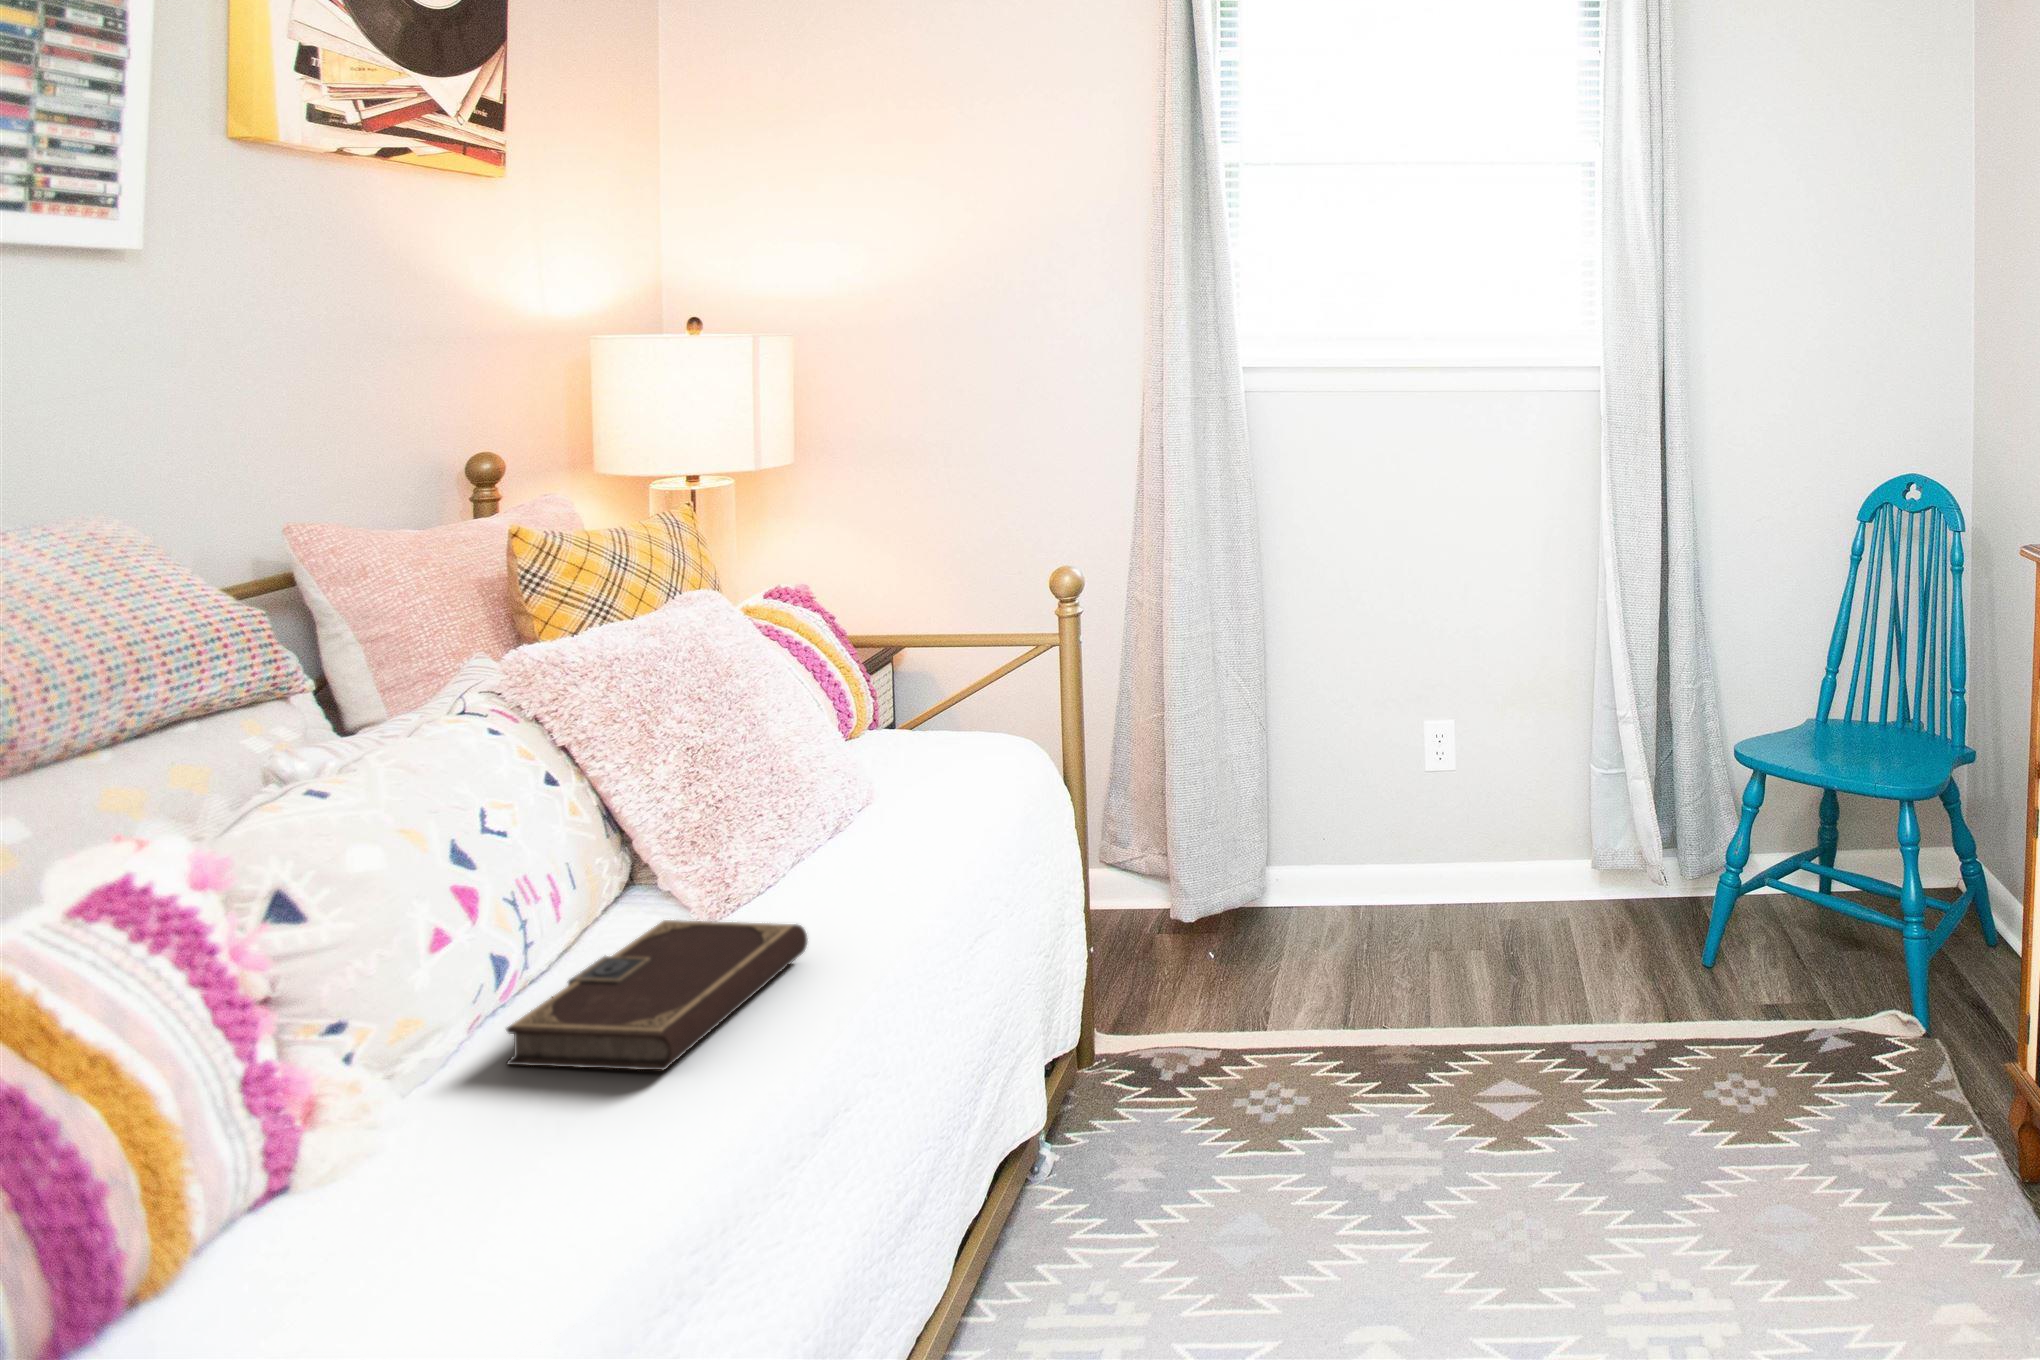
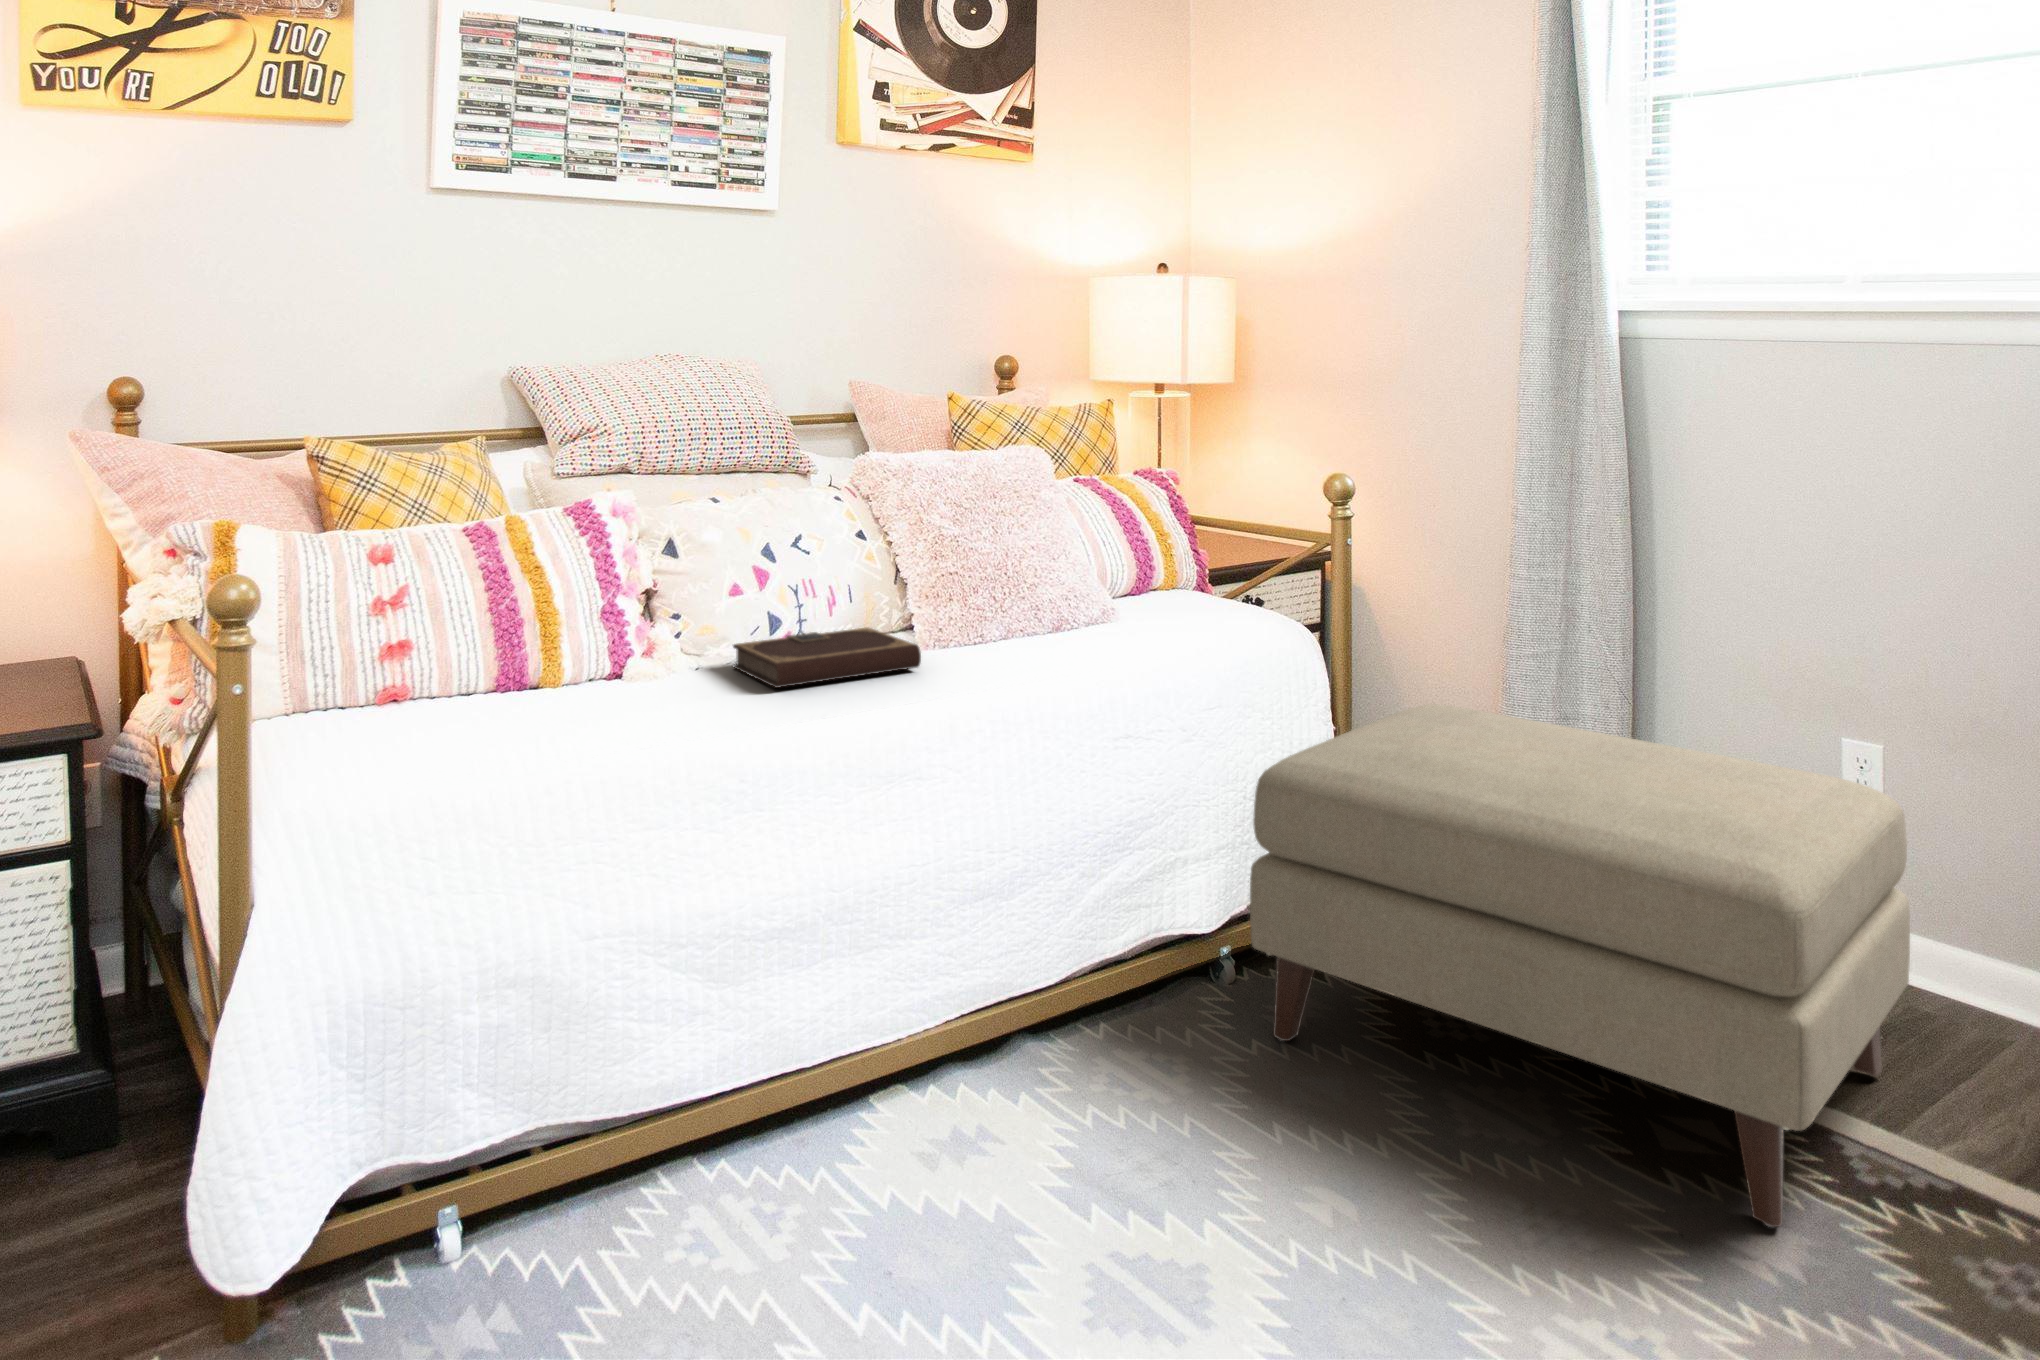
ottoman: none [1125,772,1646,1204] -> present [1250,704,1910,1227]

